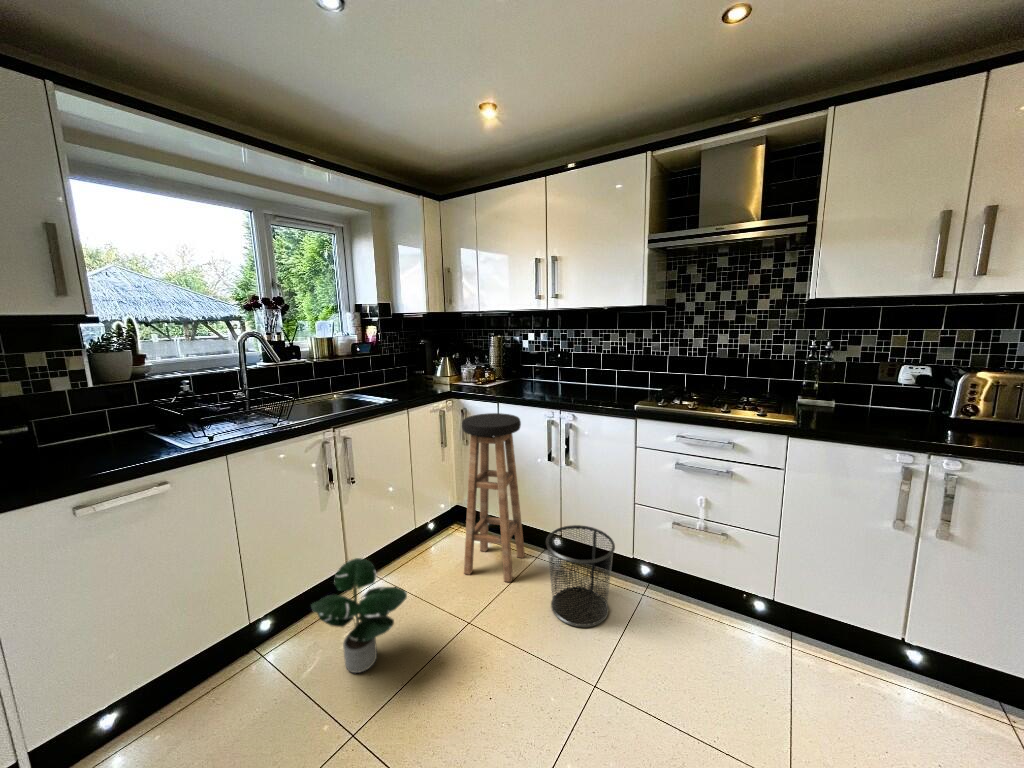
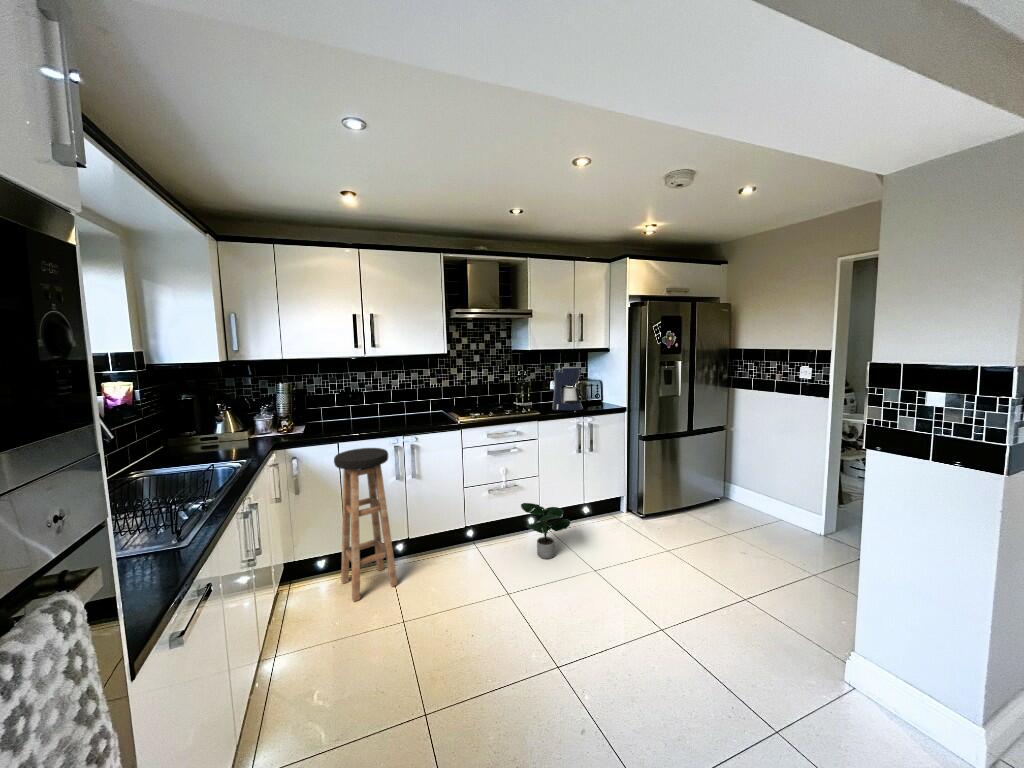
coffee maker: none [858,334,957,435] -> present [552,367,583,410]
waste bin: present [546,525,615,627] -> none [430,511,479,581]
potted plant: present [311,558,407,673] -> present [521,503,570,559]

